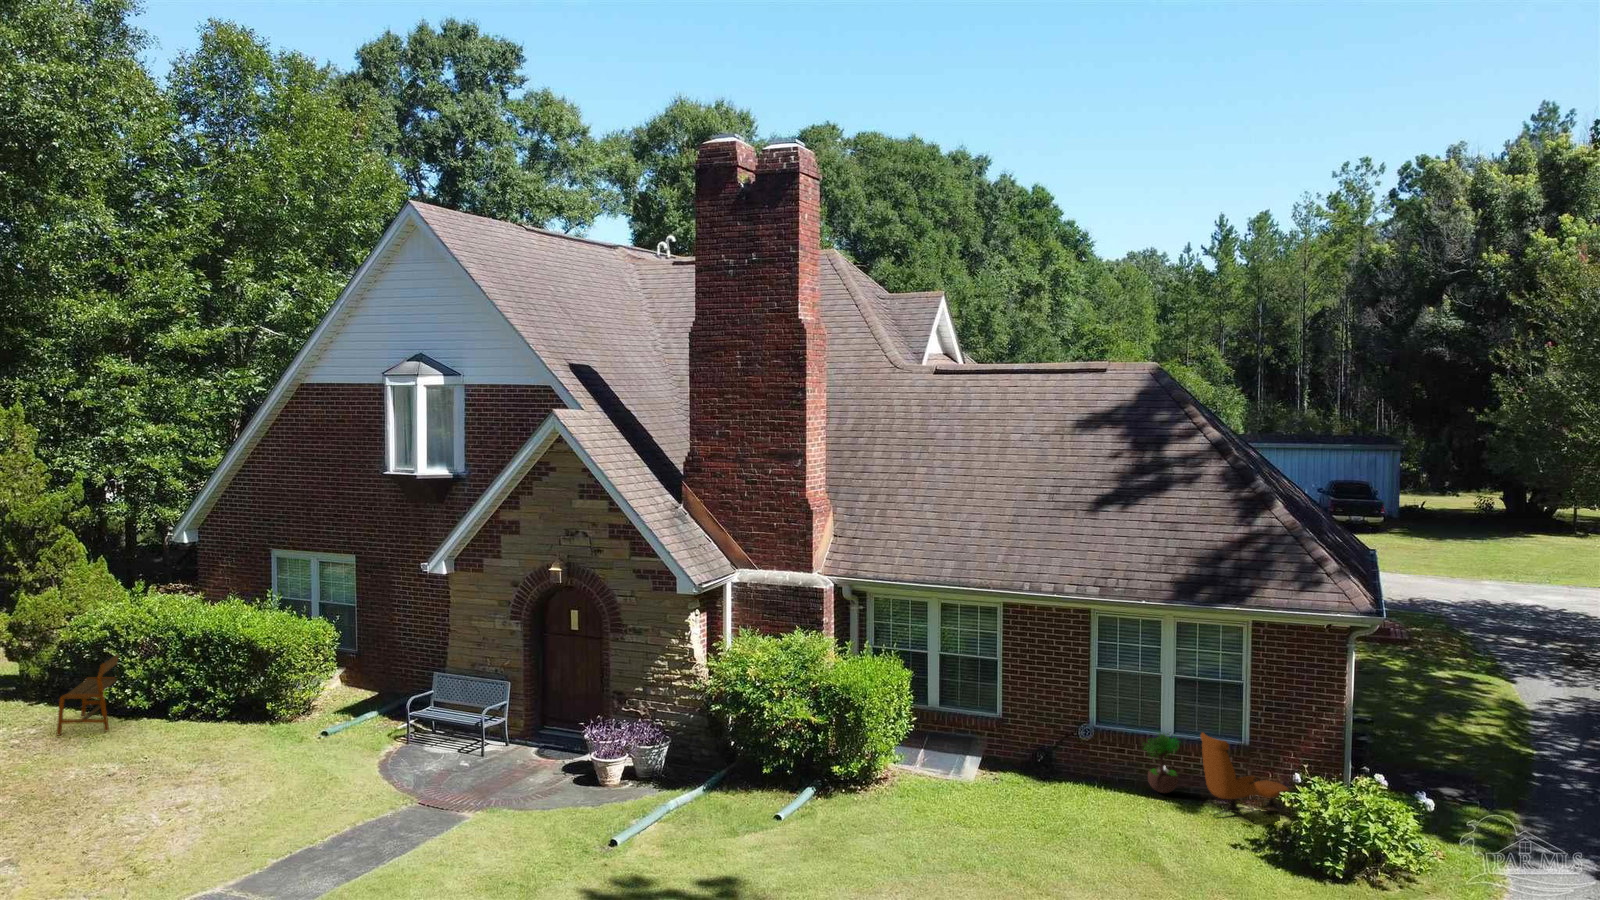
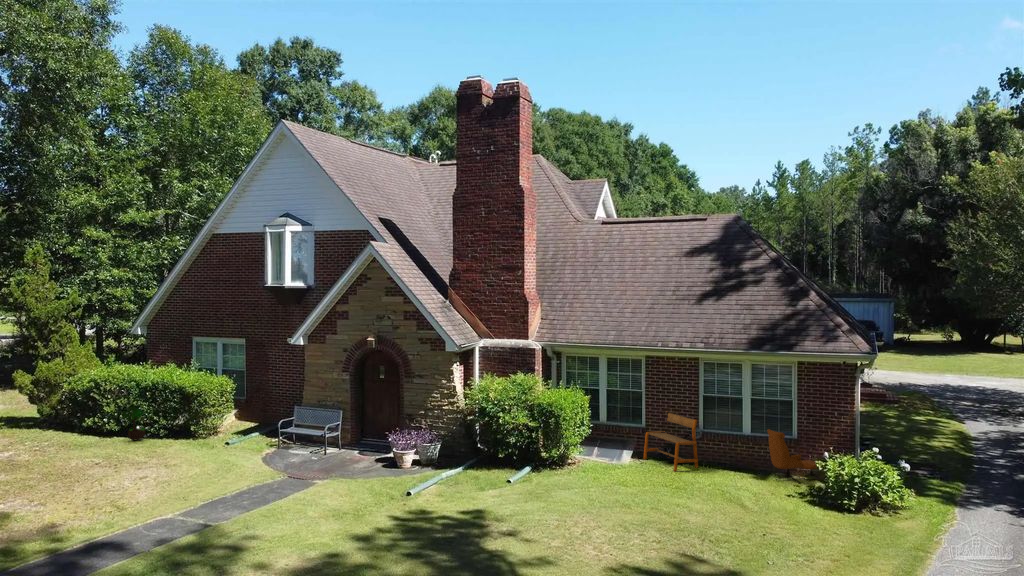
bench: present [57,654,119,735] -> present [644,413,698,471]
potted tree: present [1144,733,1179,793] -> present [124,409,145,440]

